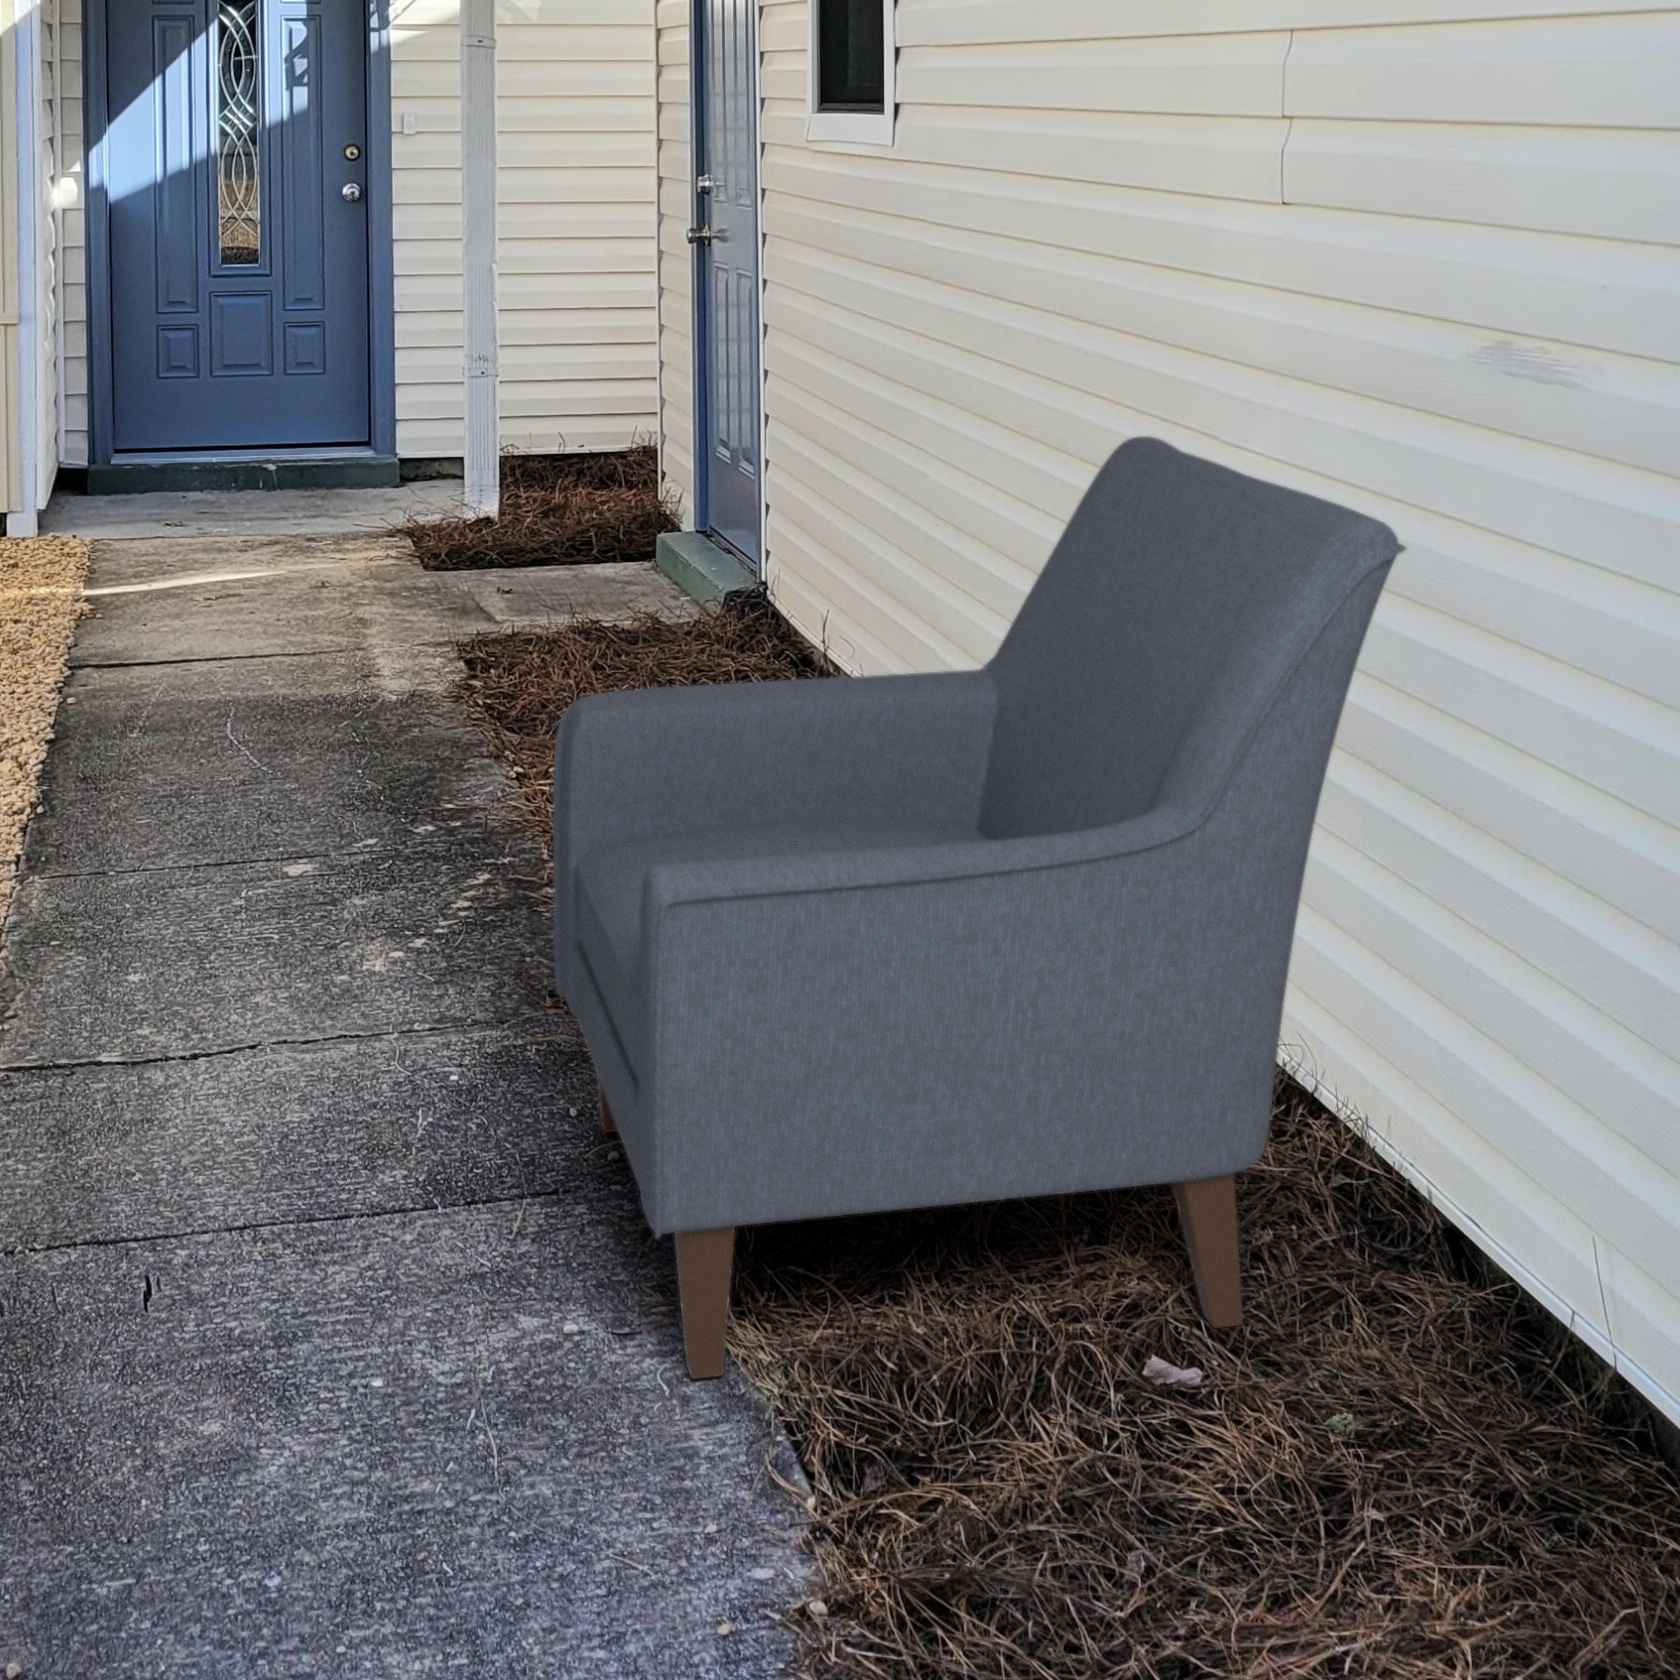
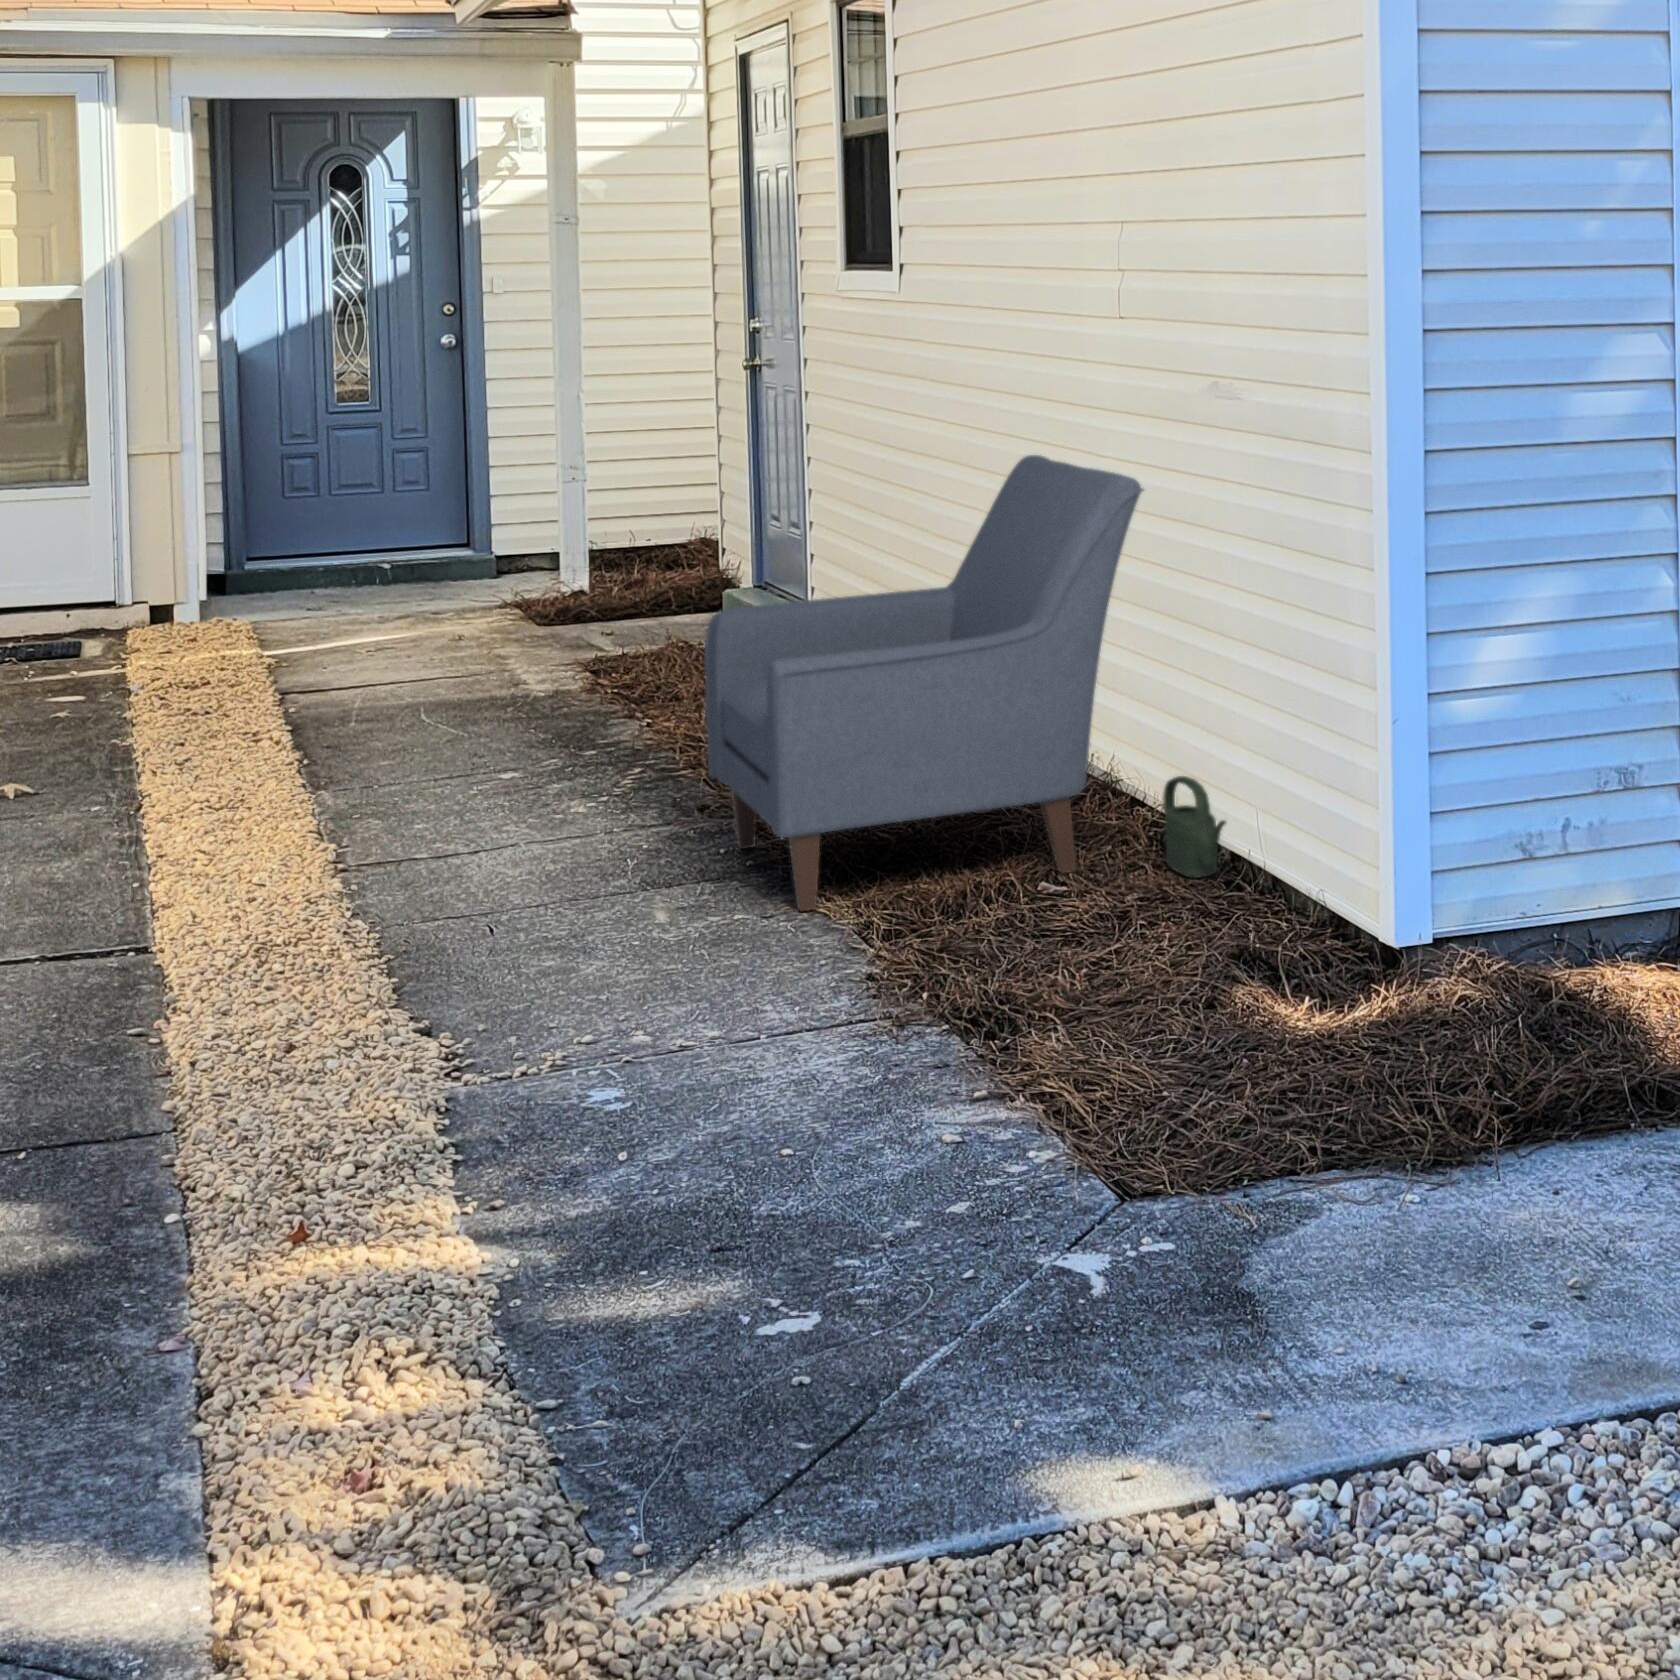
watering can: none [1441,1183,1632,1444] -> present [1163,776,1226,878]

